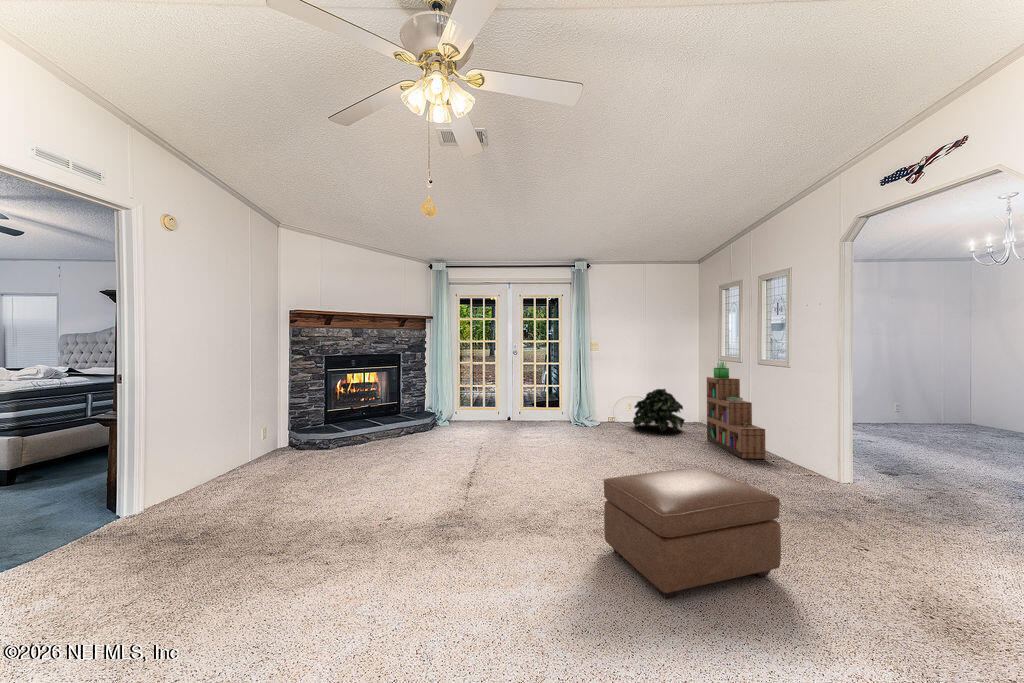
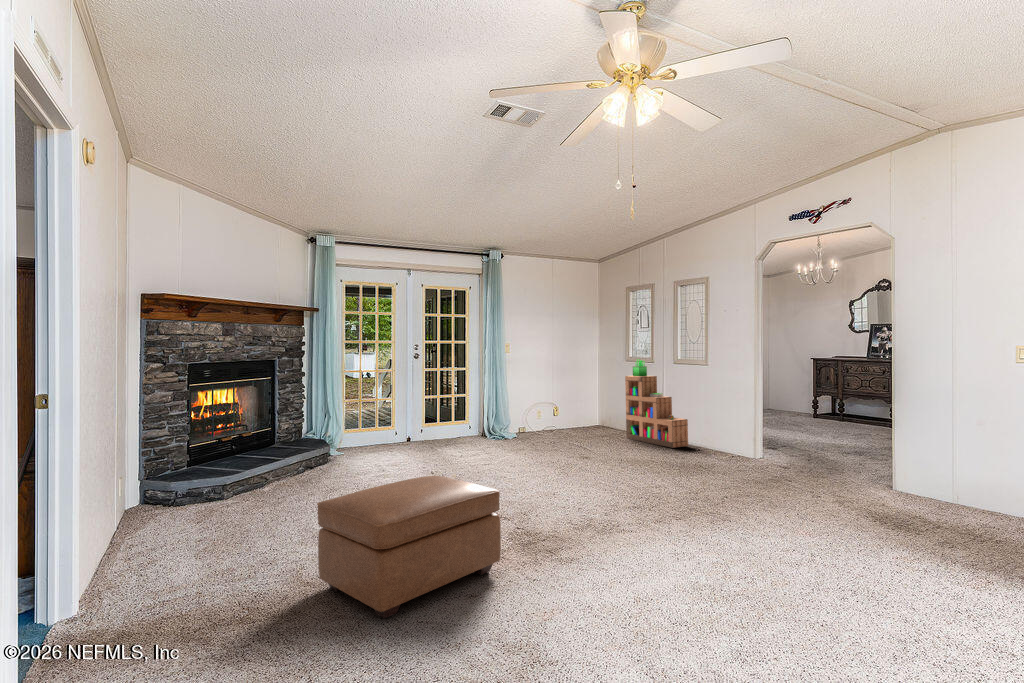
potted plant: present [633,389,685,432] -> none [550,391,599,436]
ottoman: present [604,468,781,598] -> present [317,476,501,618]

